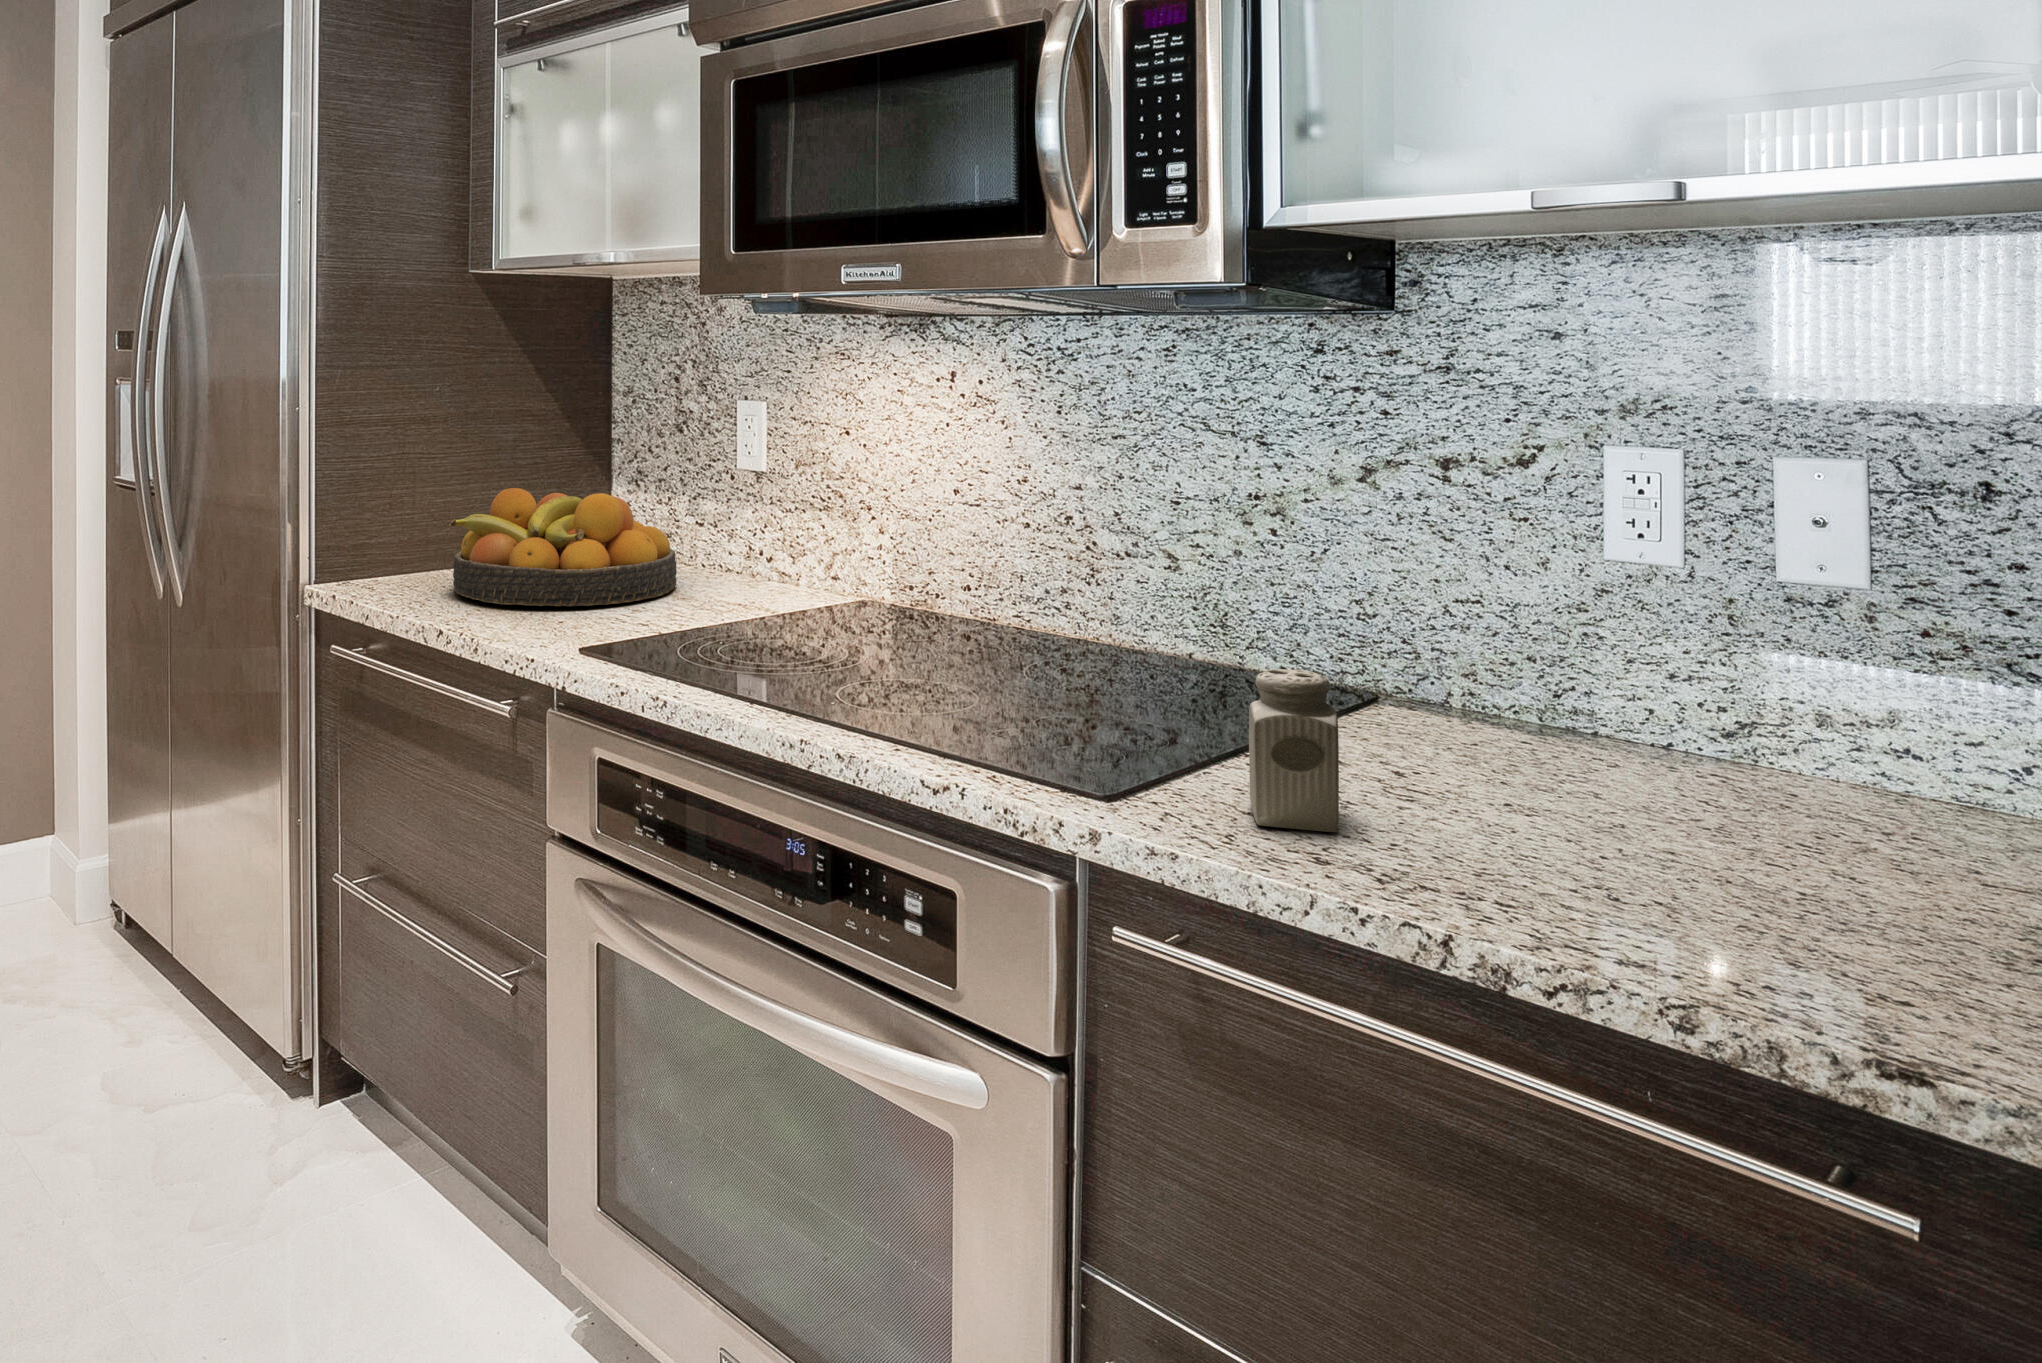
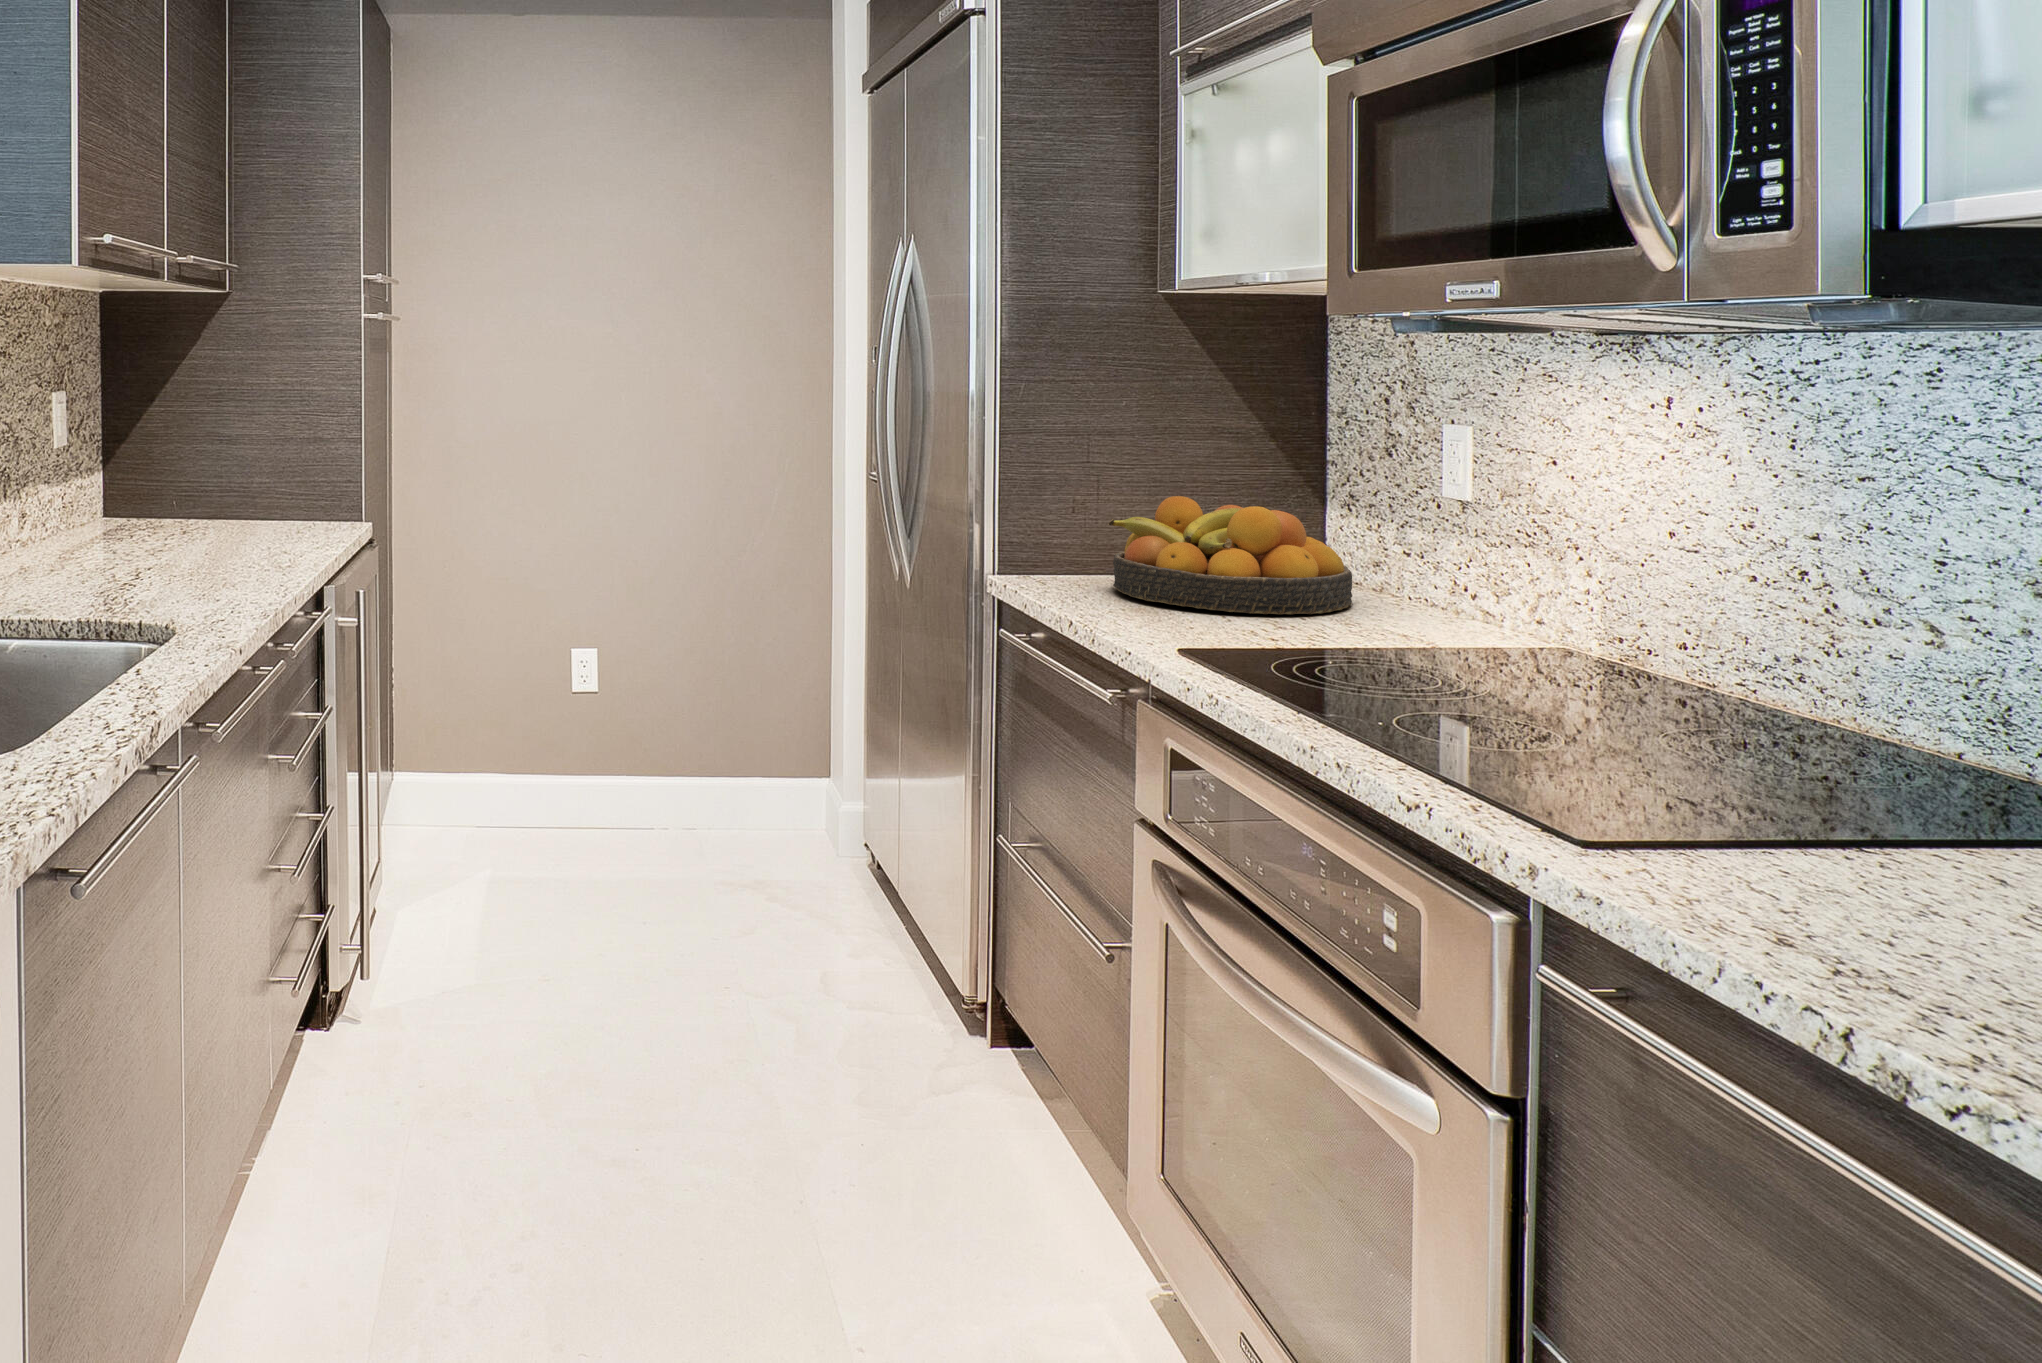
salt shaker: present [1249,669,1339,832] -> none [1743,734,1885,925]

